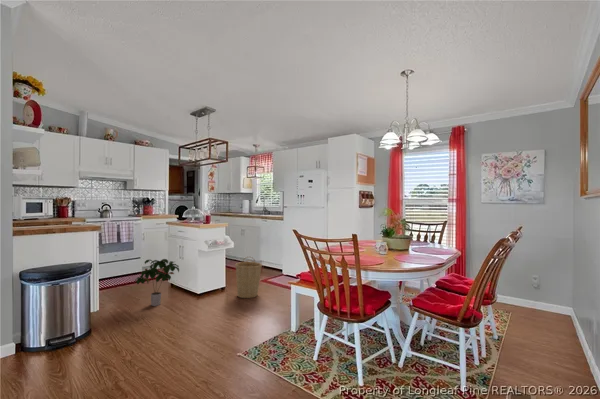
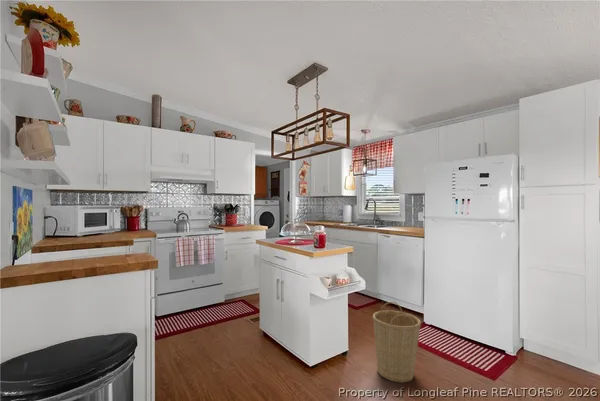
potted plant: present [135,259,179,306] -> none [216,305,284,387]

